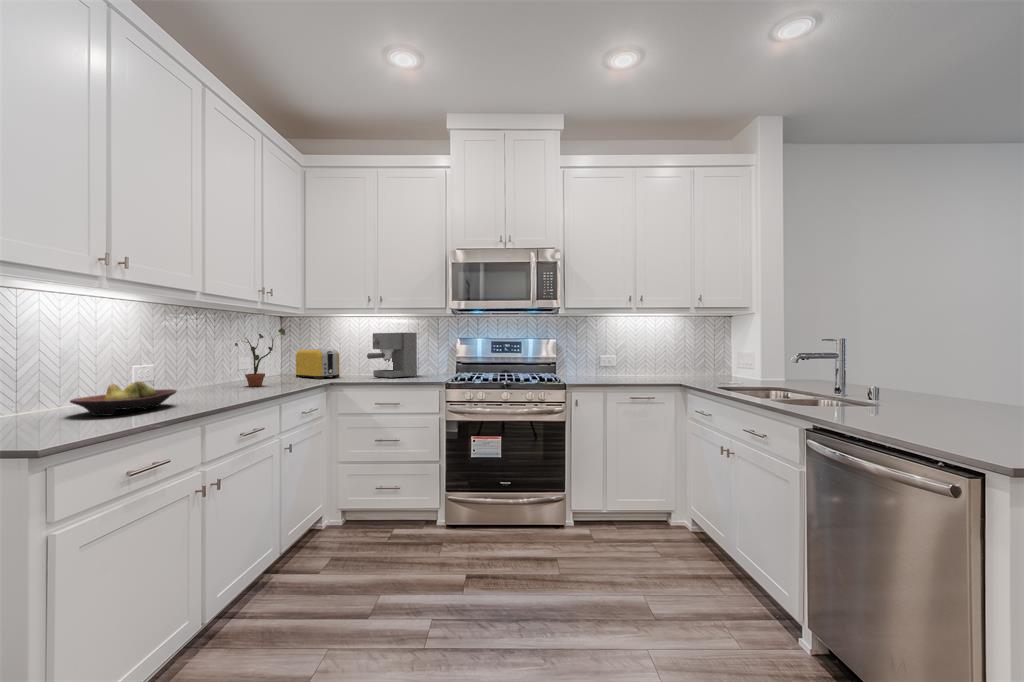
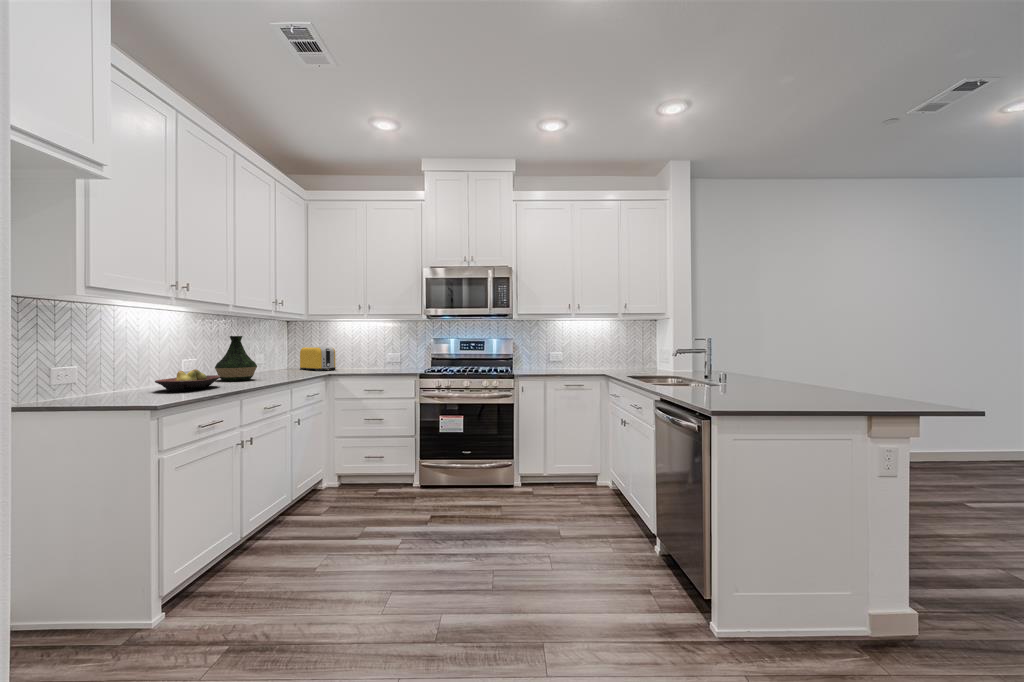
potted plant: present [235,328,285,387] -> none [255,330,293,376]
coffee maker: present [367,333,417,378] -> none [358,333,399,371]
vase: none [176,335,235,396] -> present [215,336,257,381]

